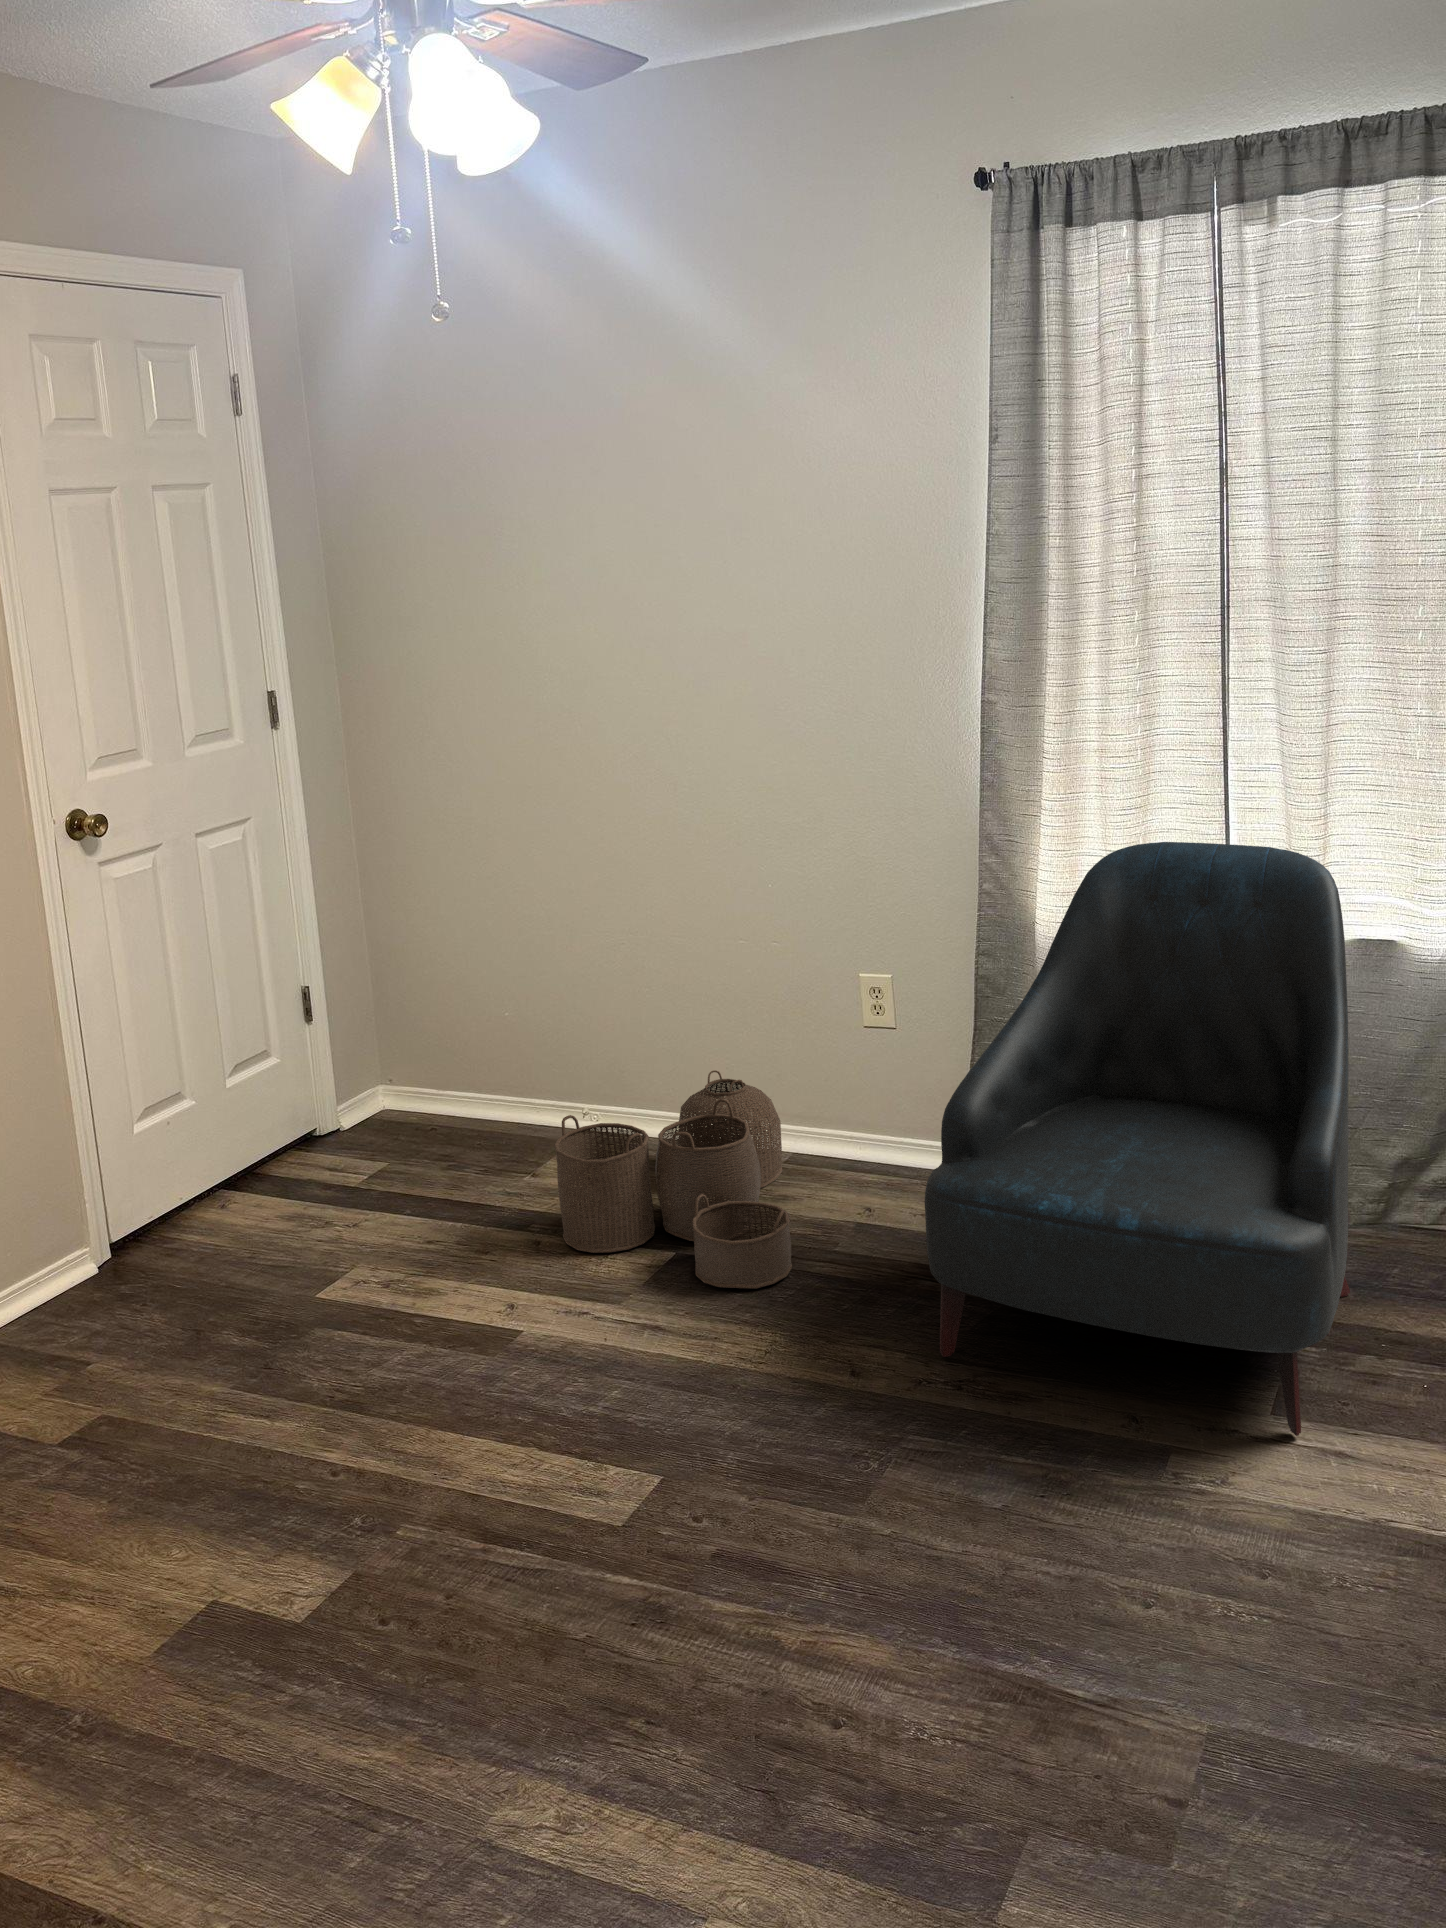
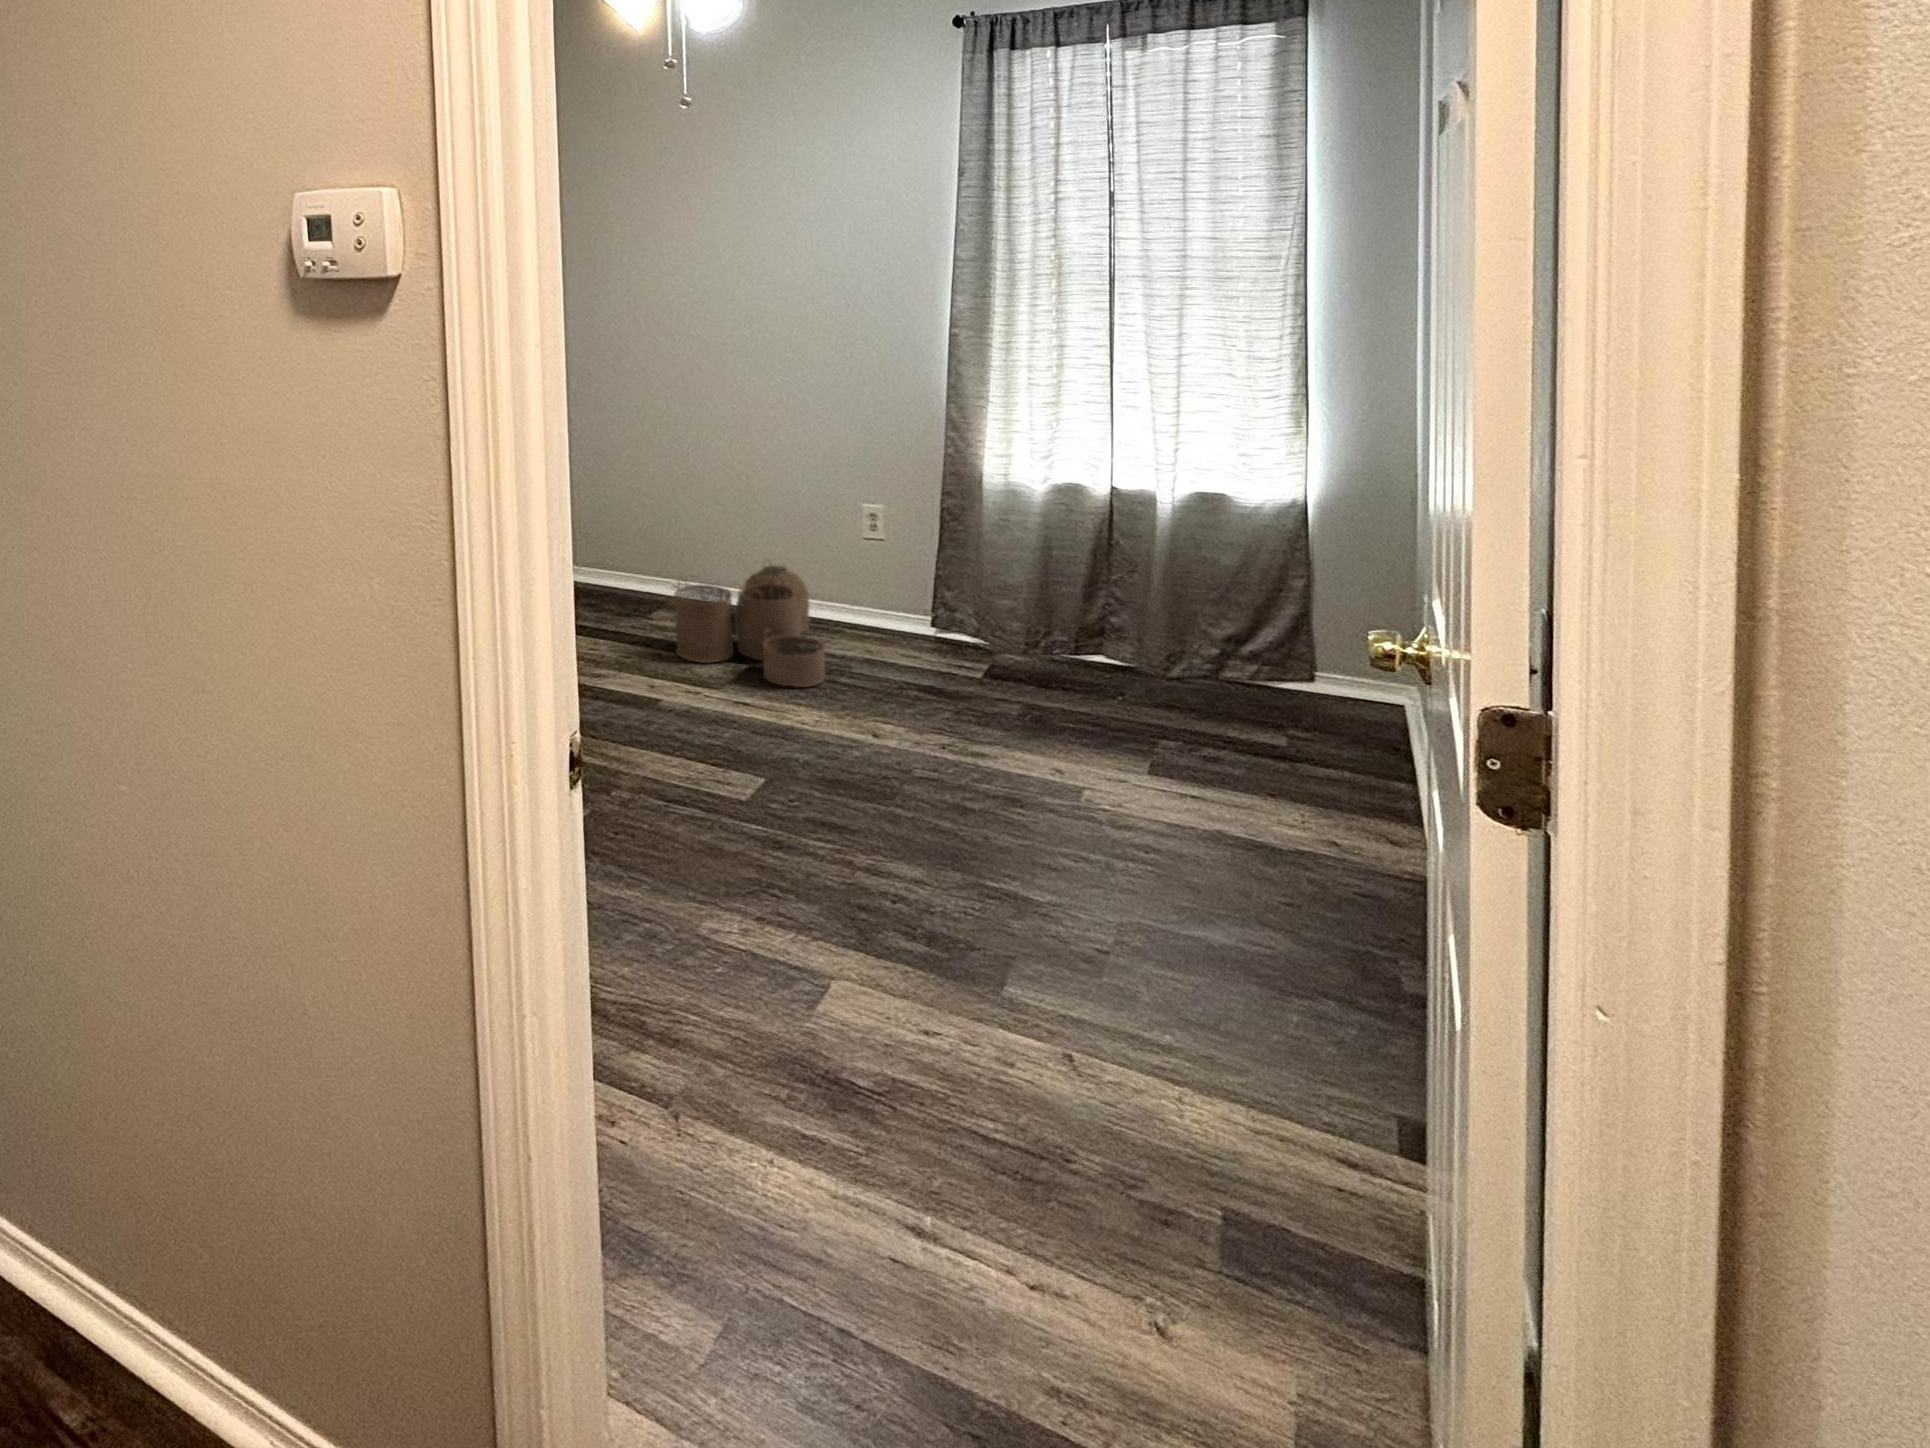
armchair: present [924,842,1350,1436] -> none [921,425,1196,787]

